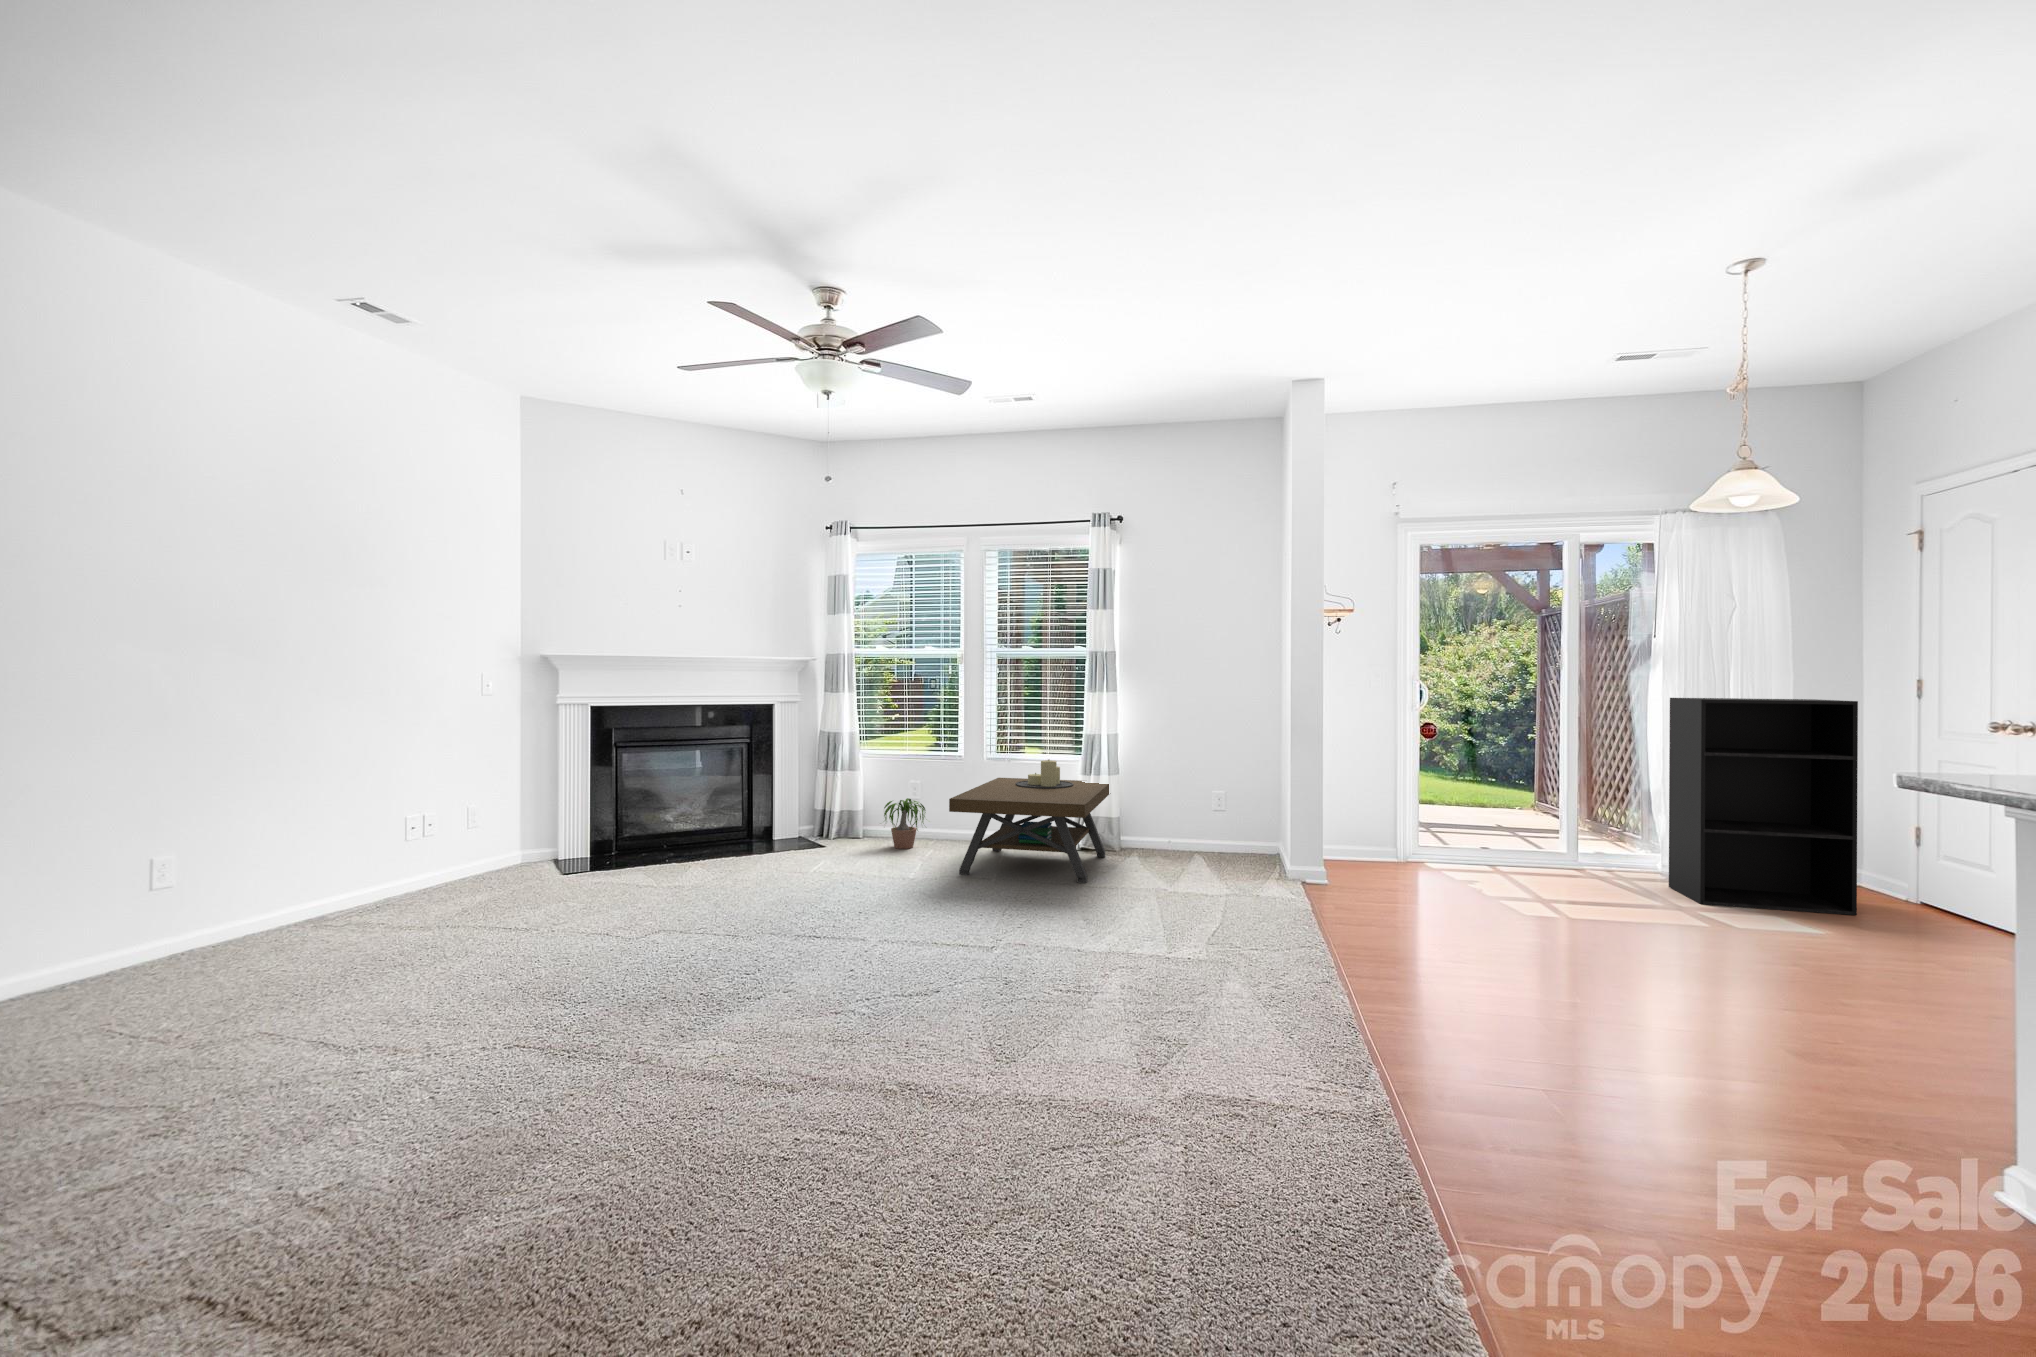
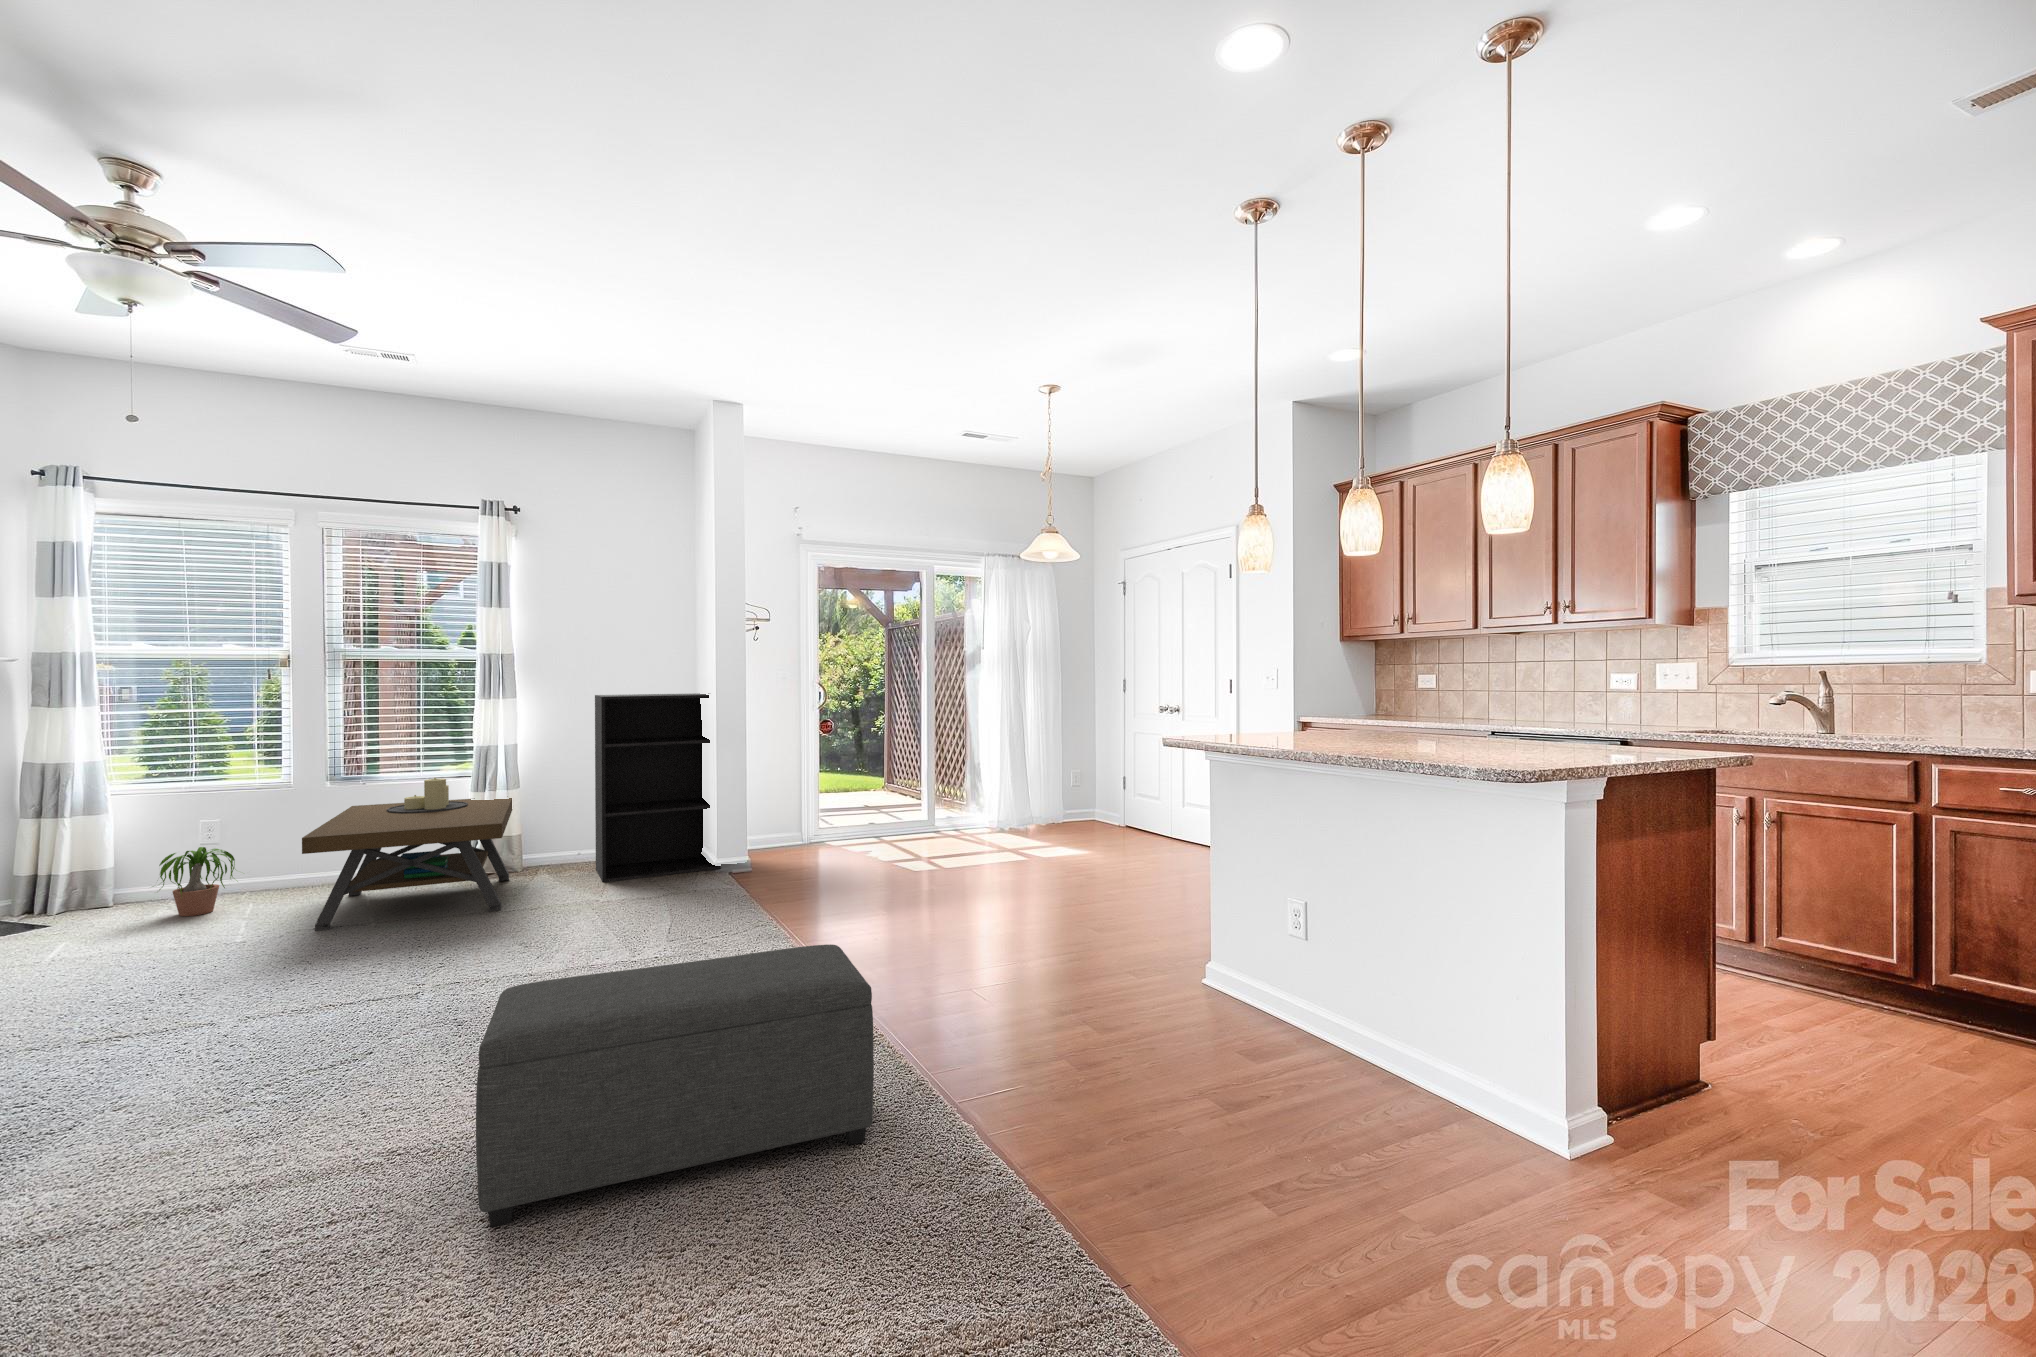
bookshelf: present [1669,698,1858,915] -> present [595,693,721,882]
ottoman: none [926,957,1330,1255] -> present [476,944,874,1227]

